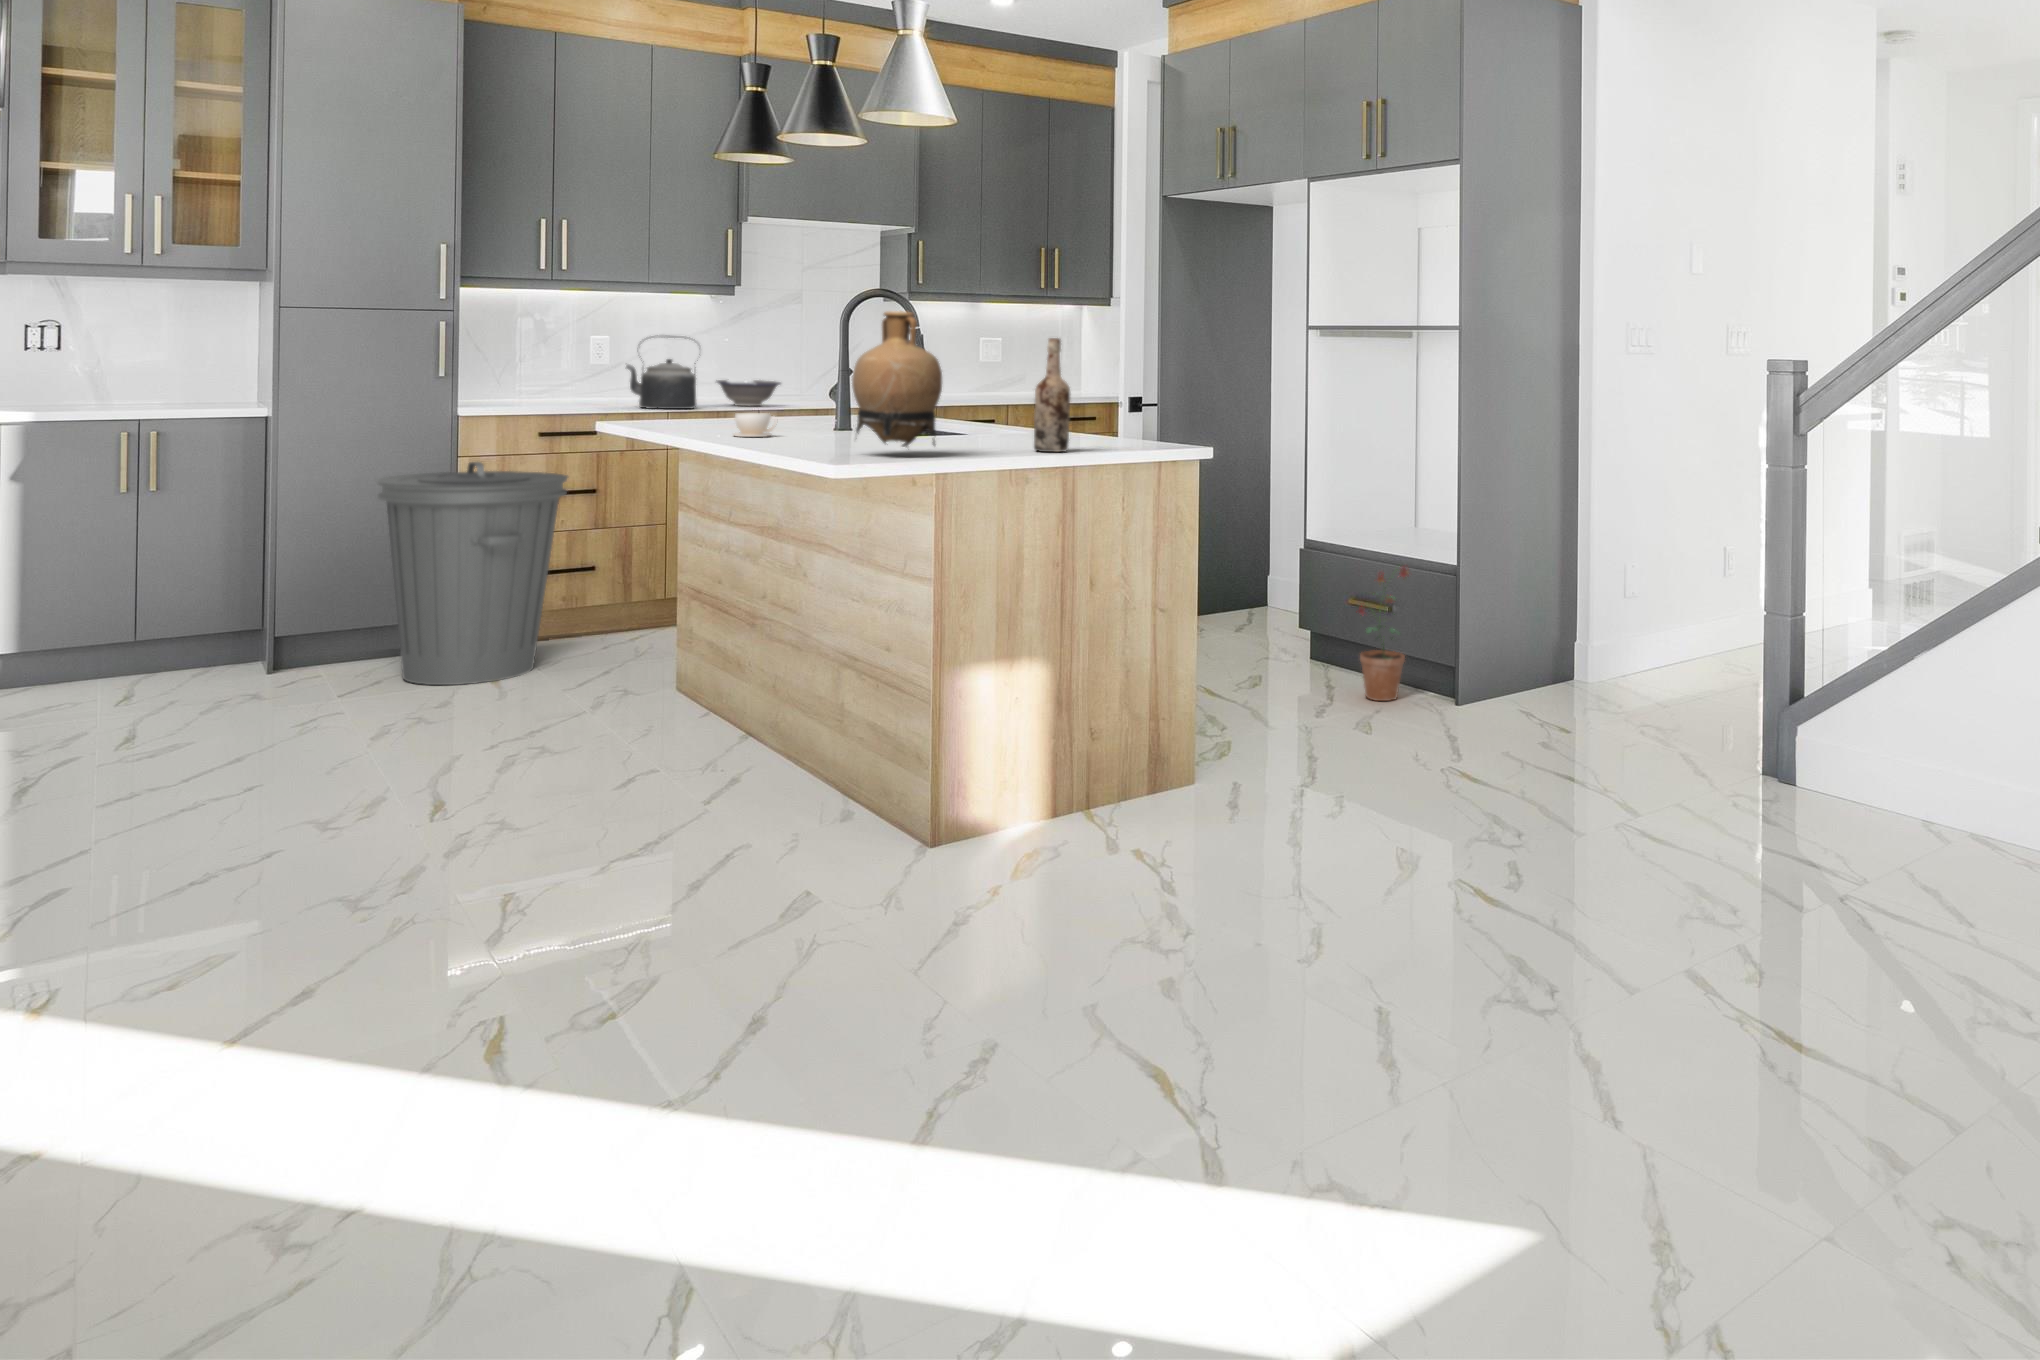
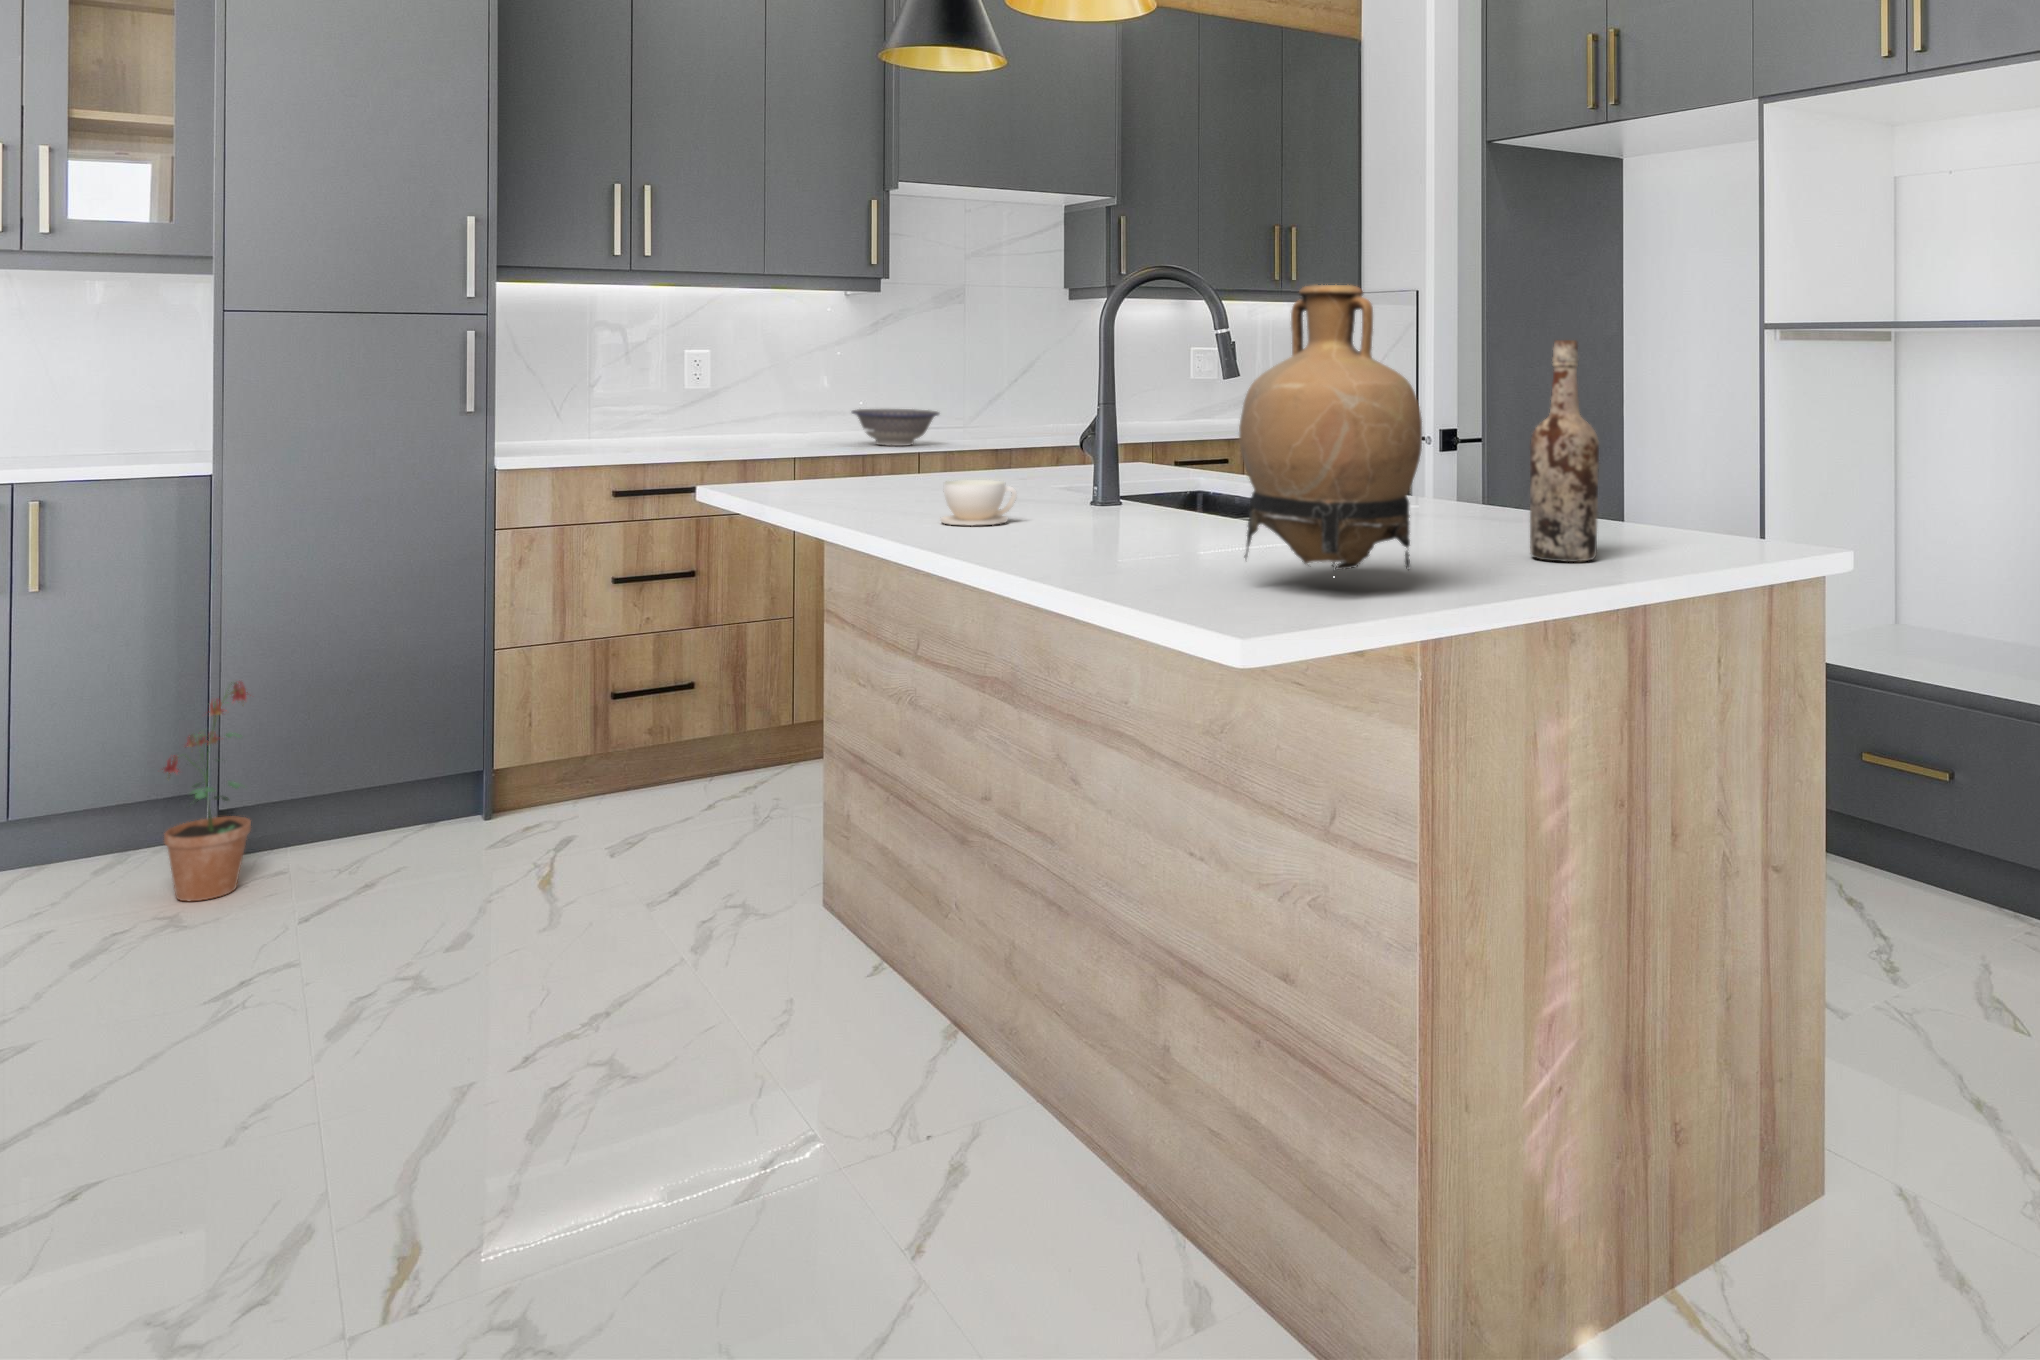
kettle: present [626,359,696,409] -> none [731,348,837,454]
trash can: present [377,462,568,685] -> none [363,543,655,896]
potted plant: present [1359,566,1409,701] -> present [162,682,251,901]

